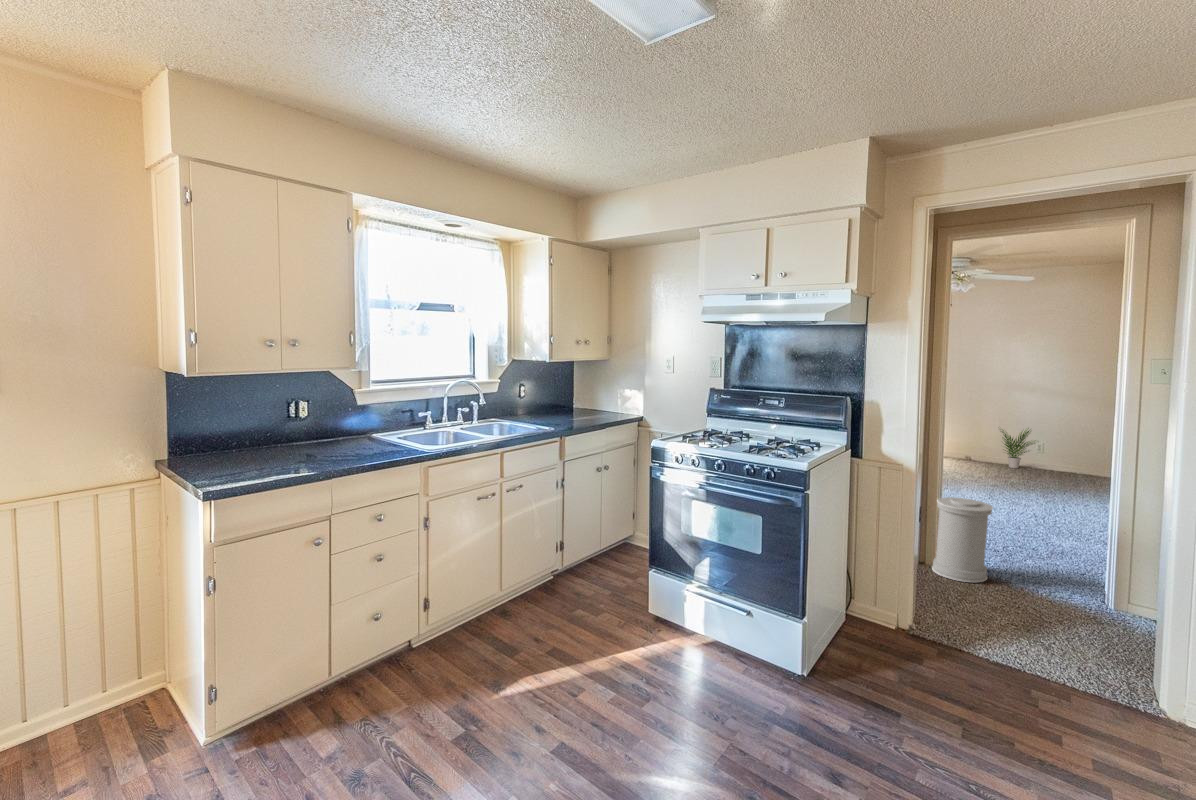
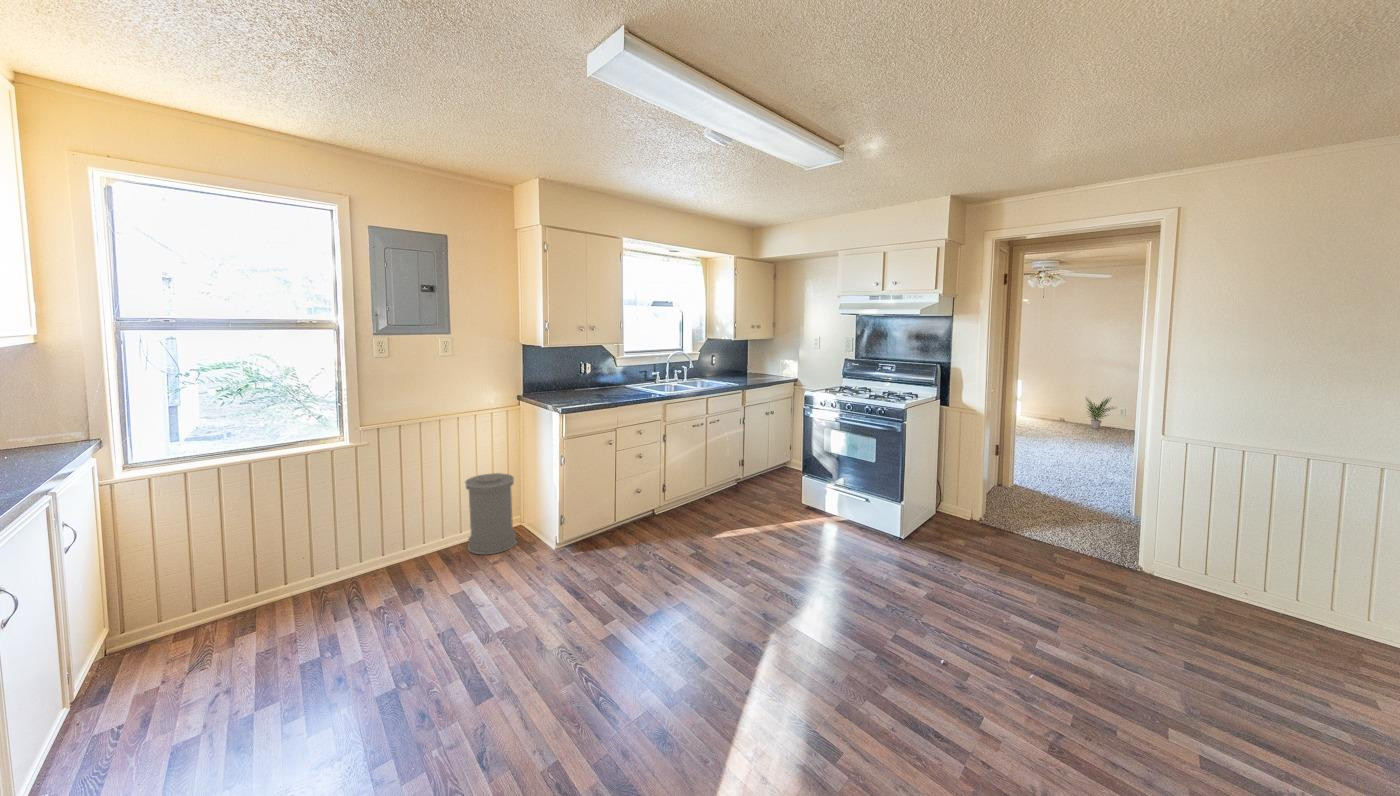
trash can: present [932,497,993,582] -> present [465,473,516,554]

